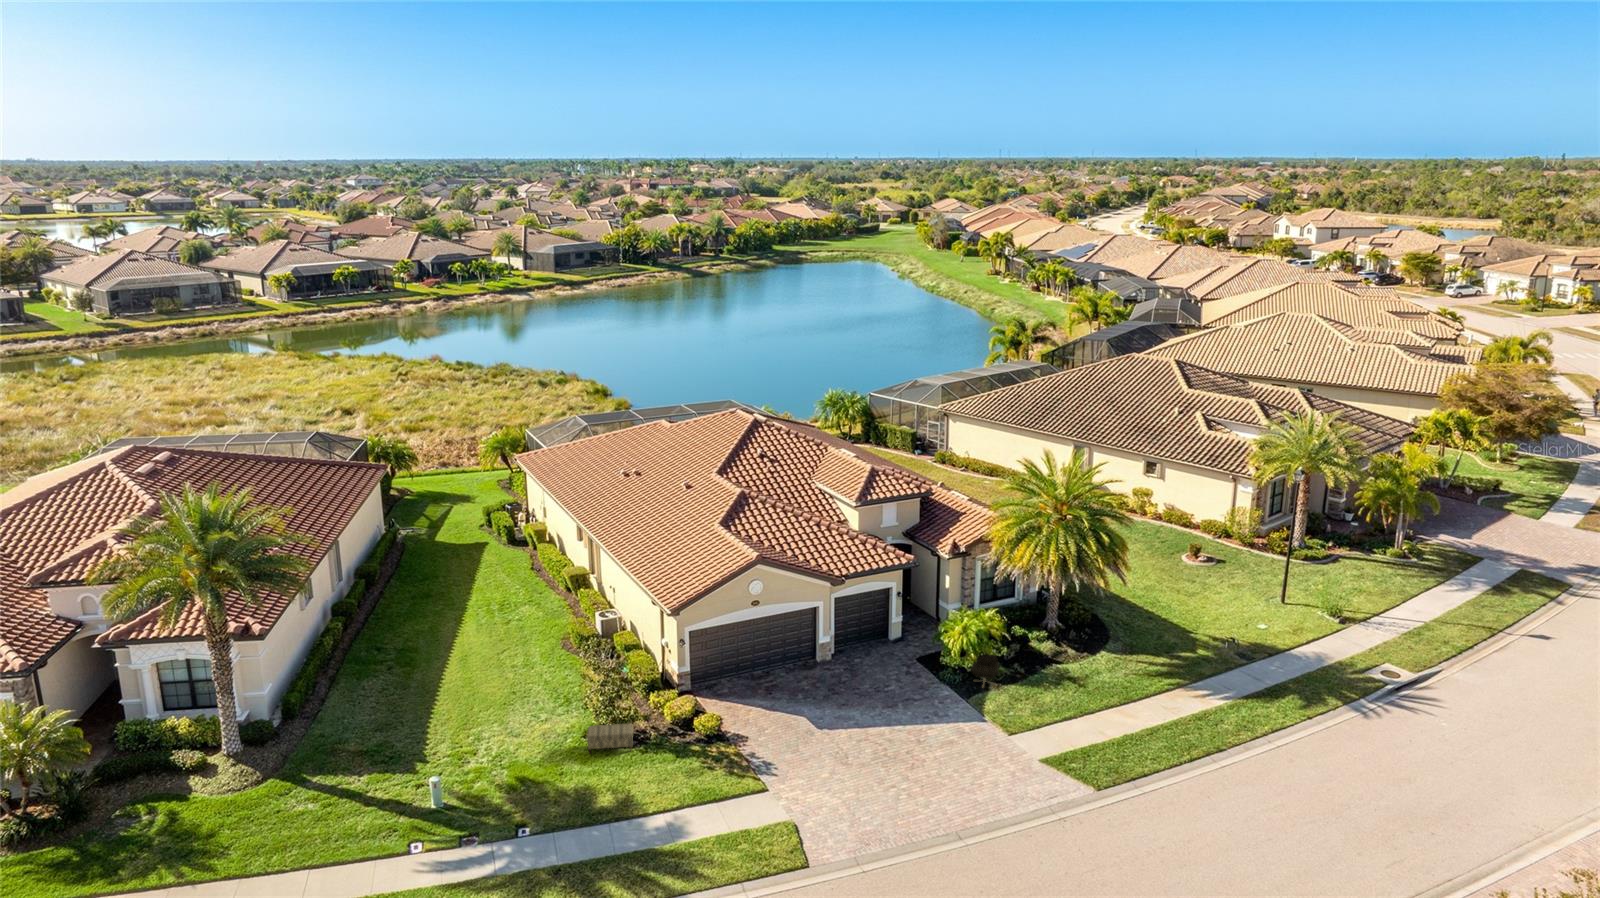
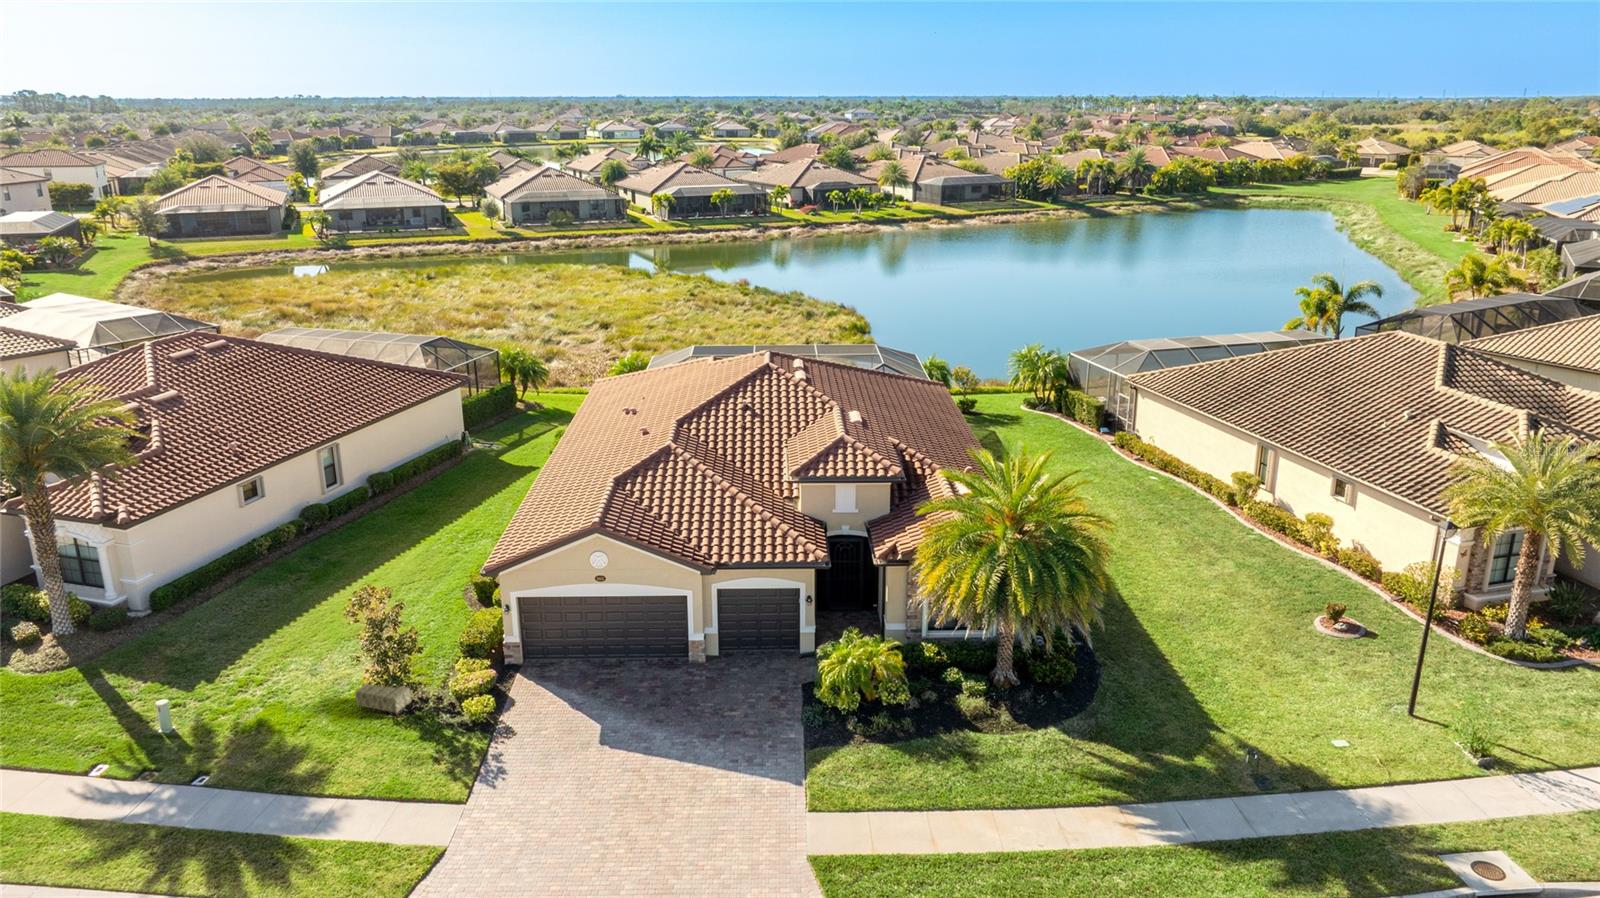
lounge chair: present [971,655,999,683] -> none [835,693,877,738]

